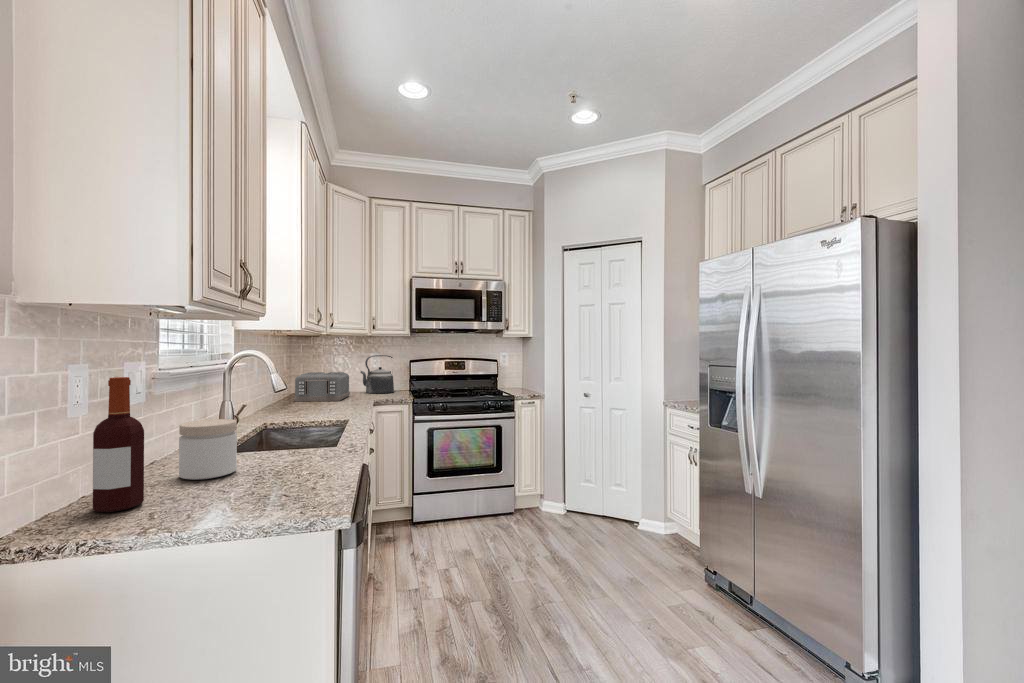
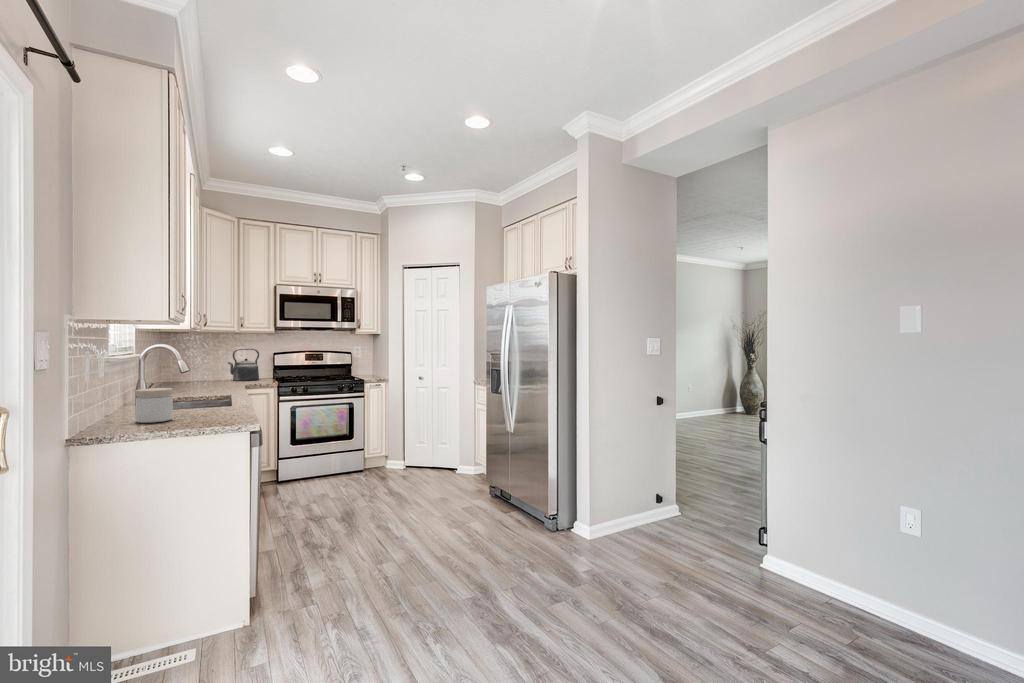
toaster: present [294,372,350,401] -> none [170,363,220,387]
bottle: present [93,377,144,512] -> none [101,360,132,434]

